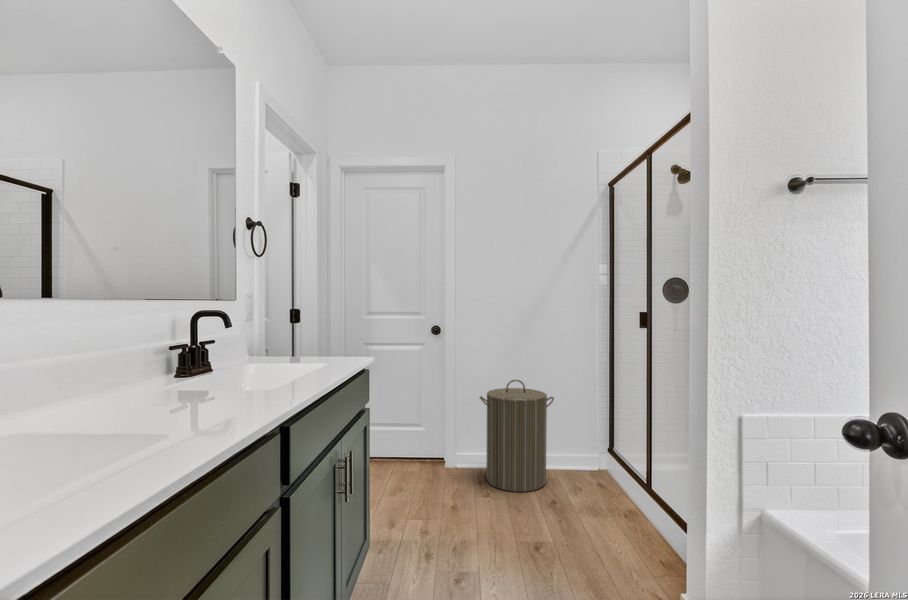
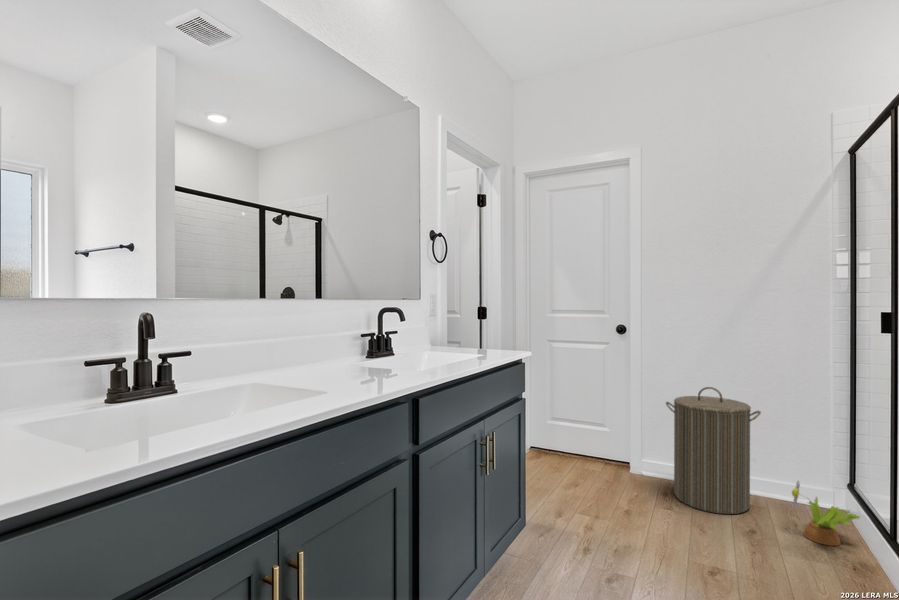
decorative plant: none [580,450,625,502] -> present [792,481,860,546]

